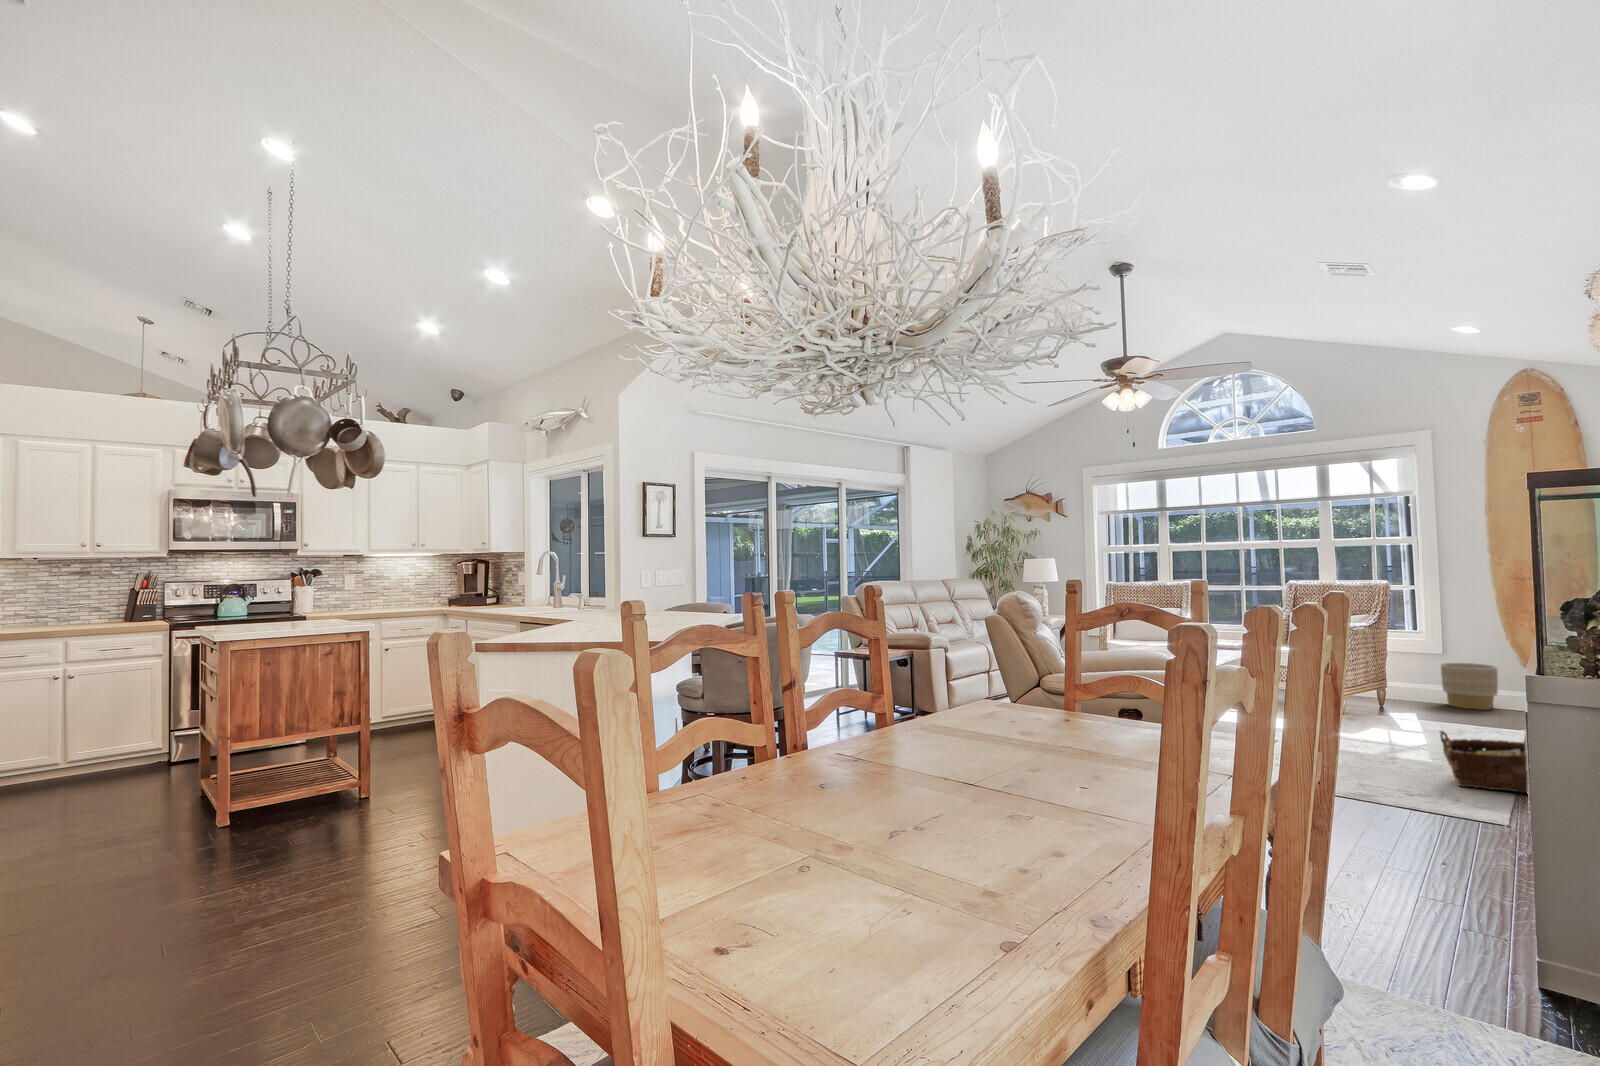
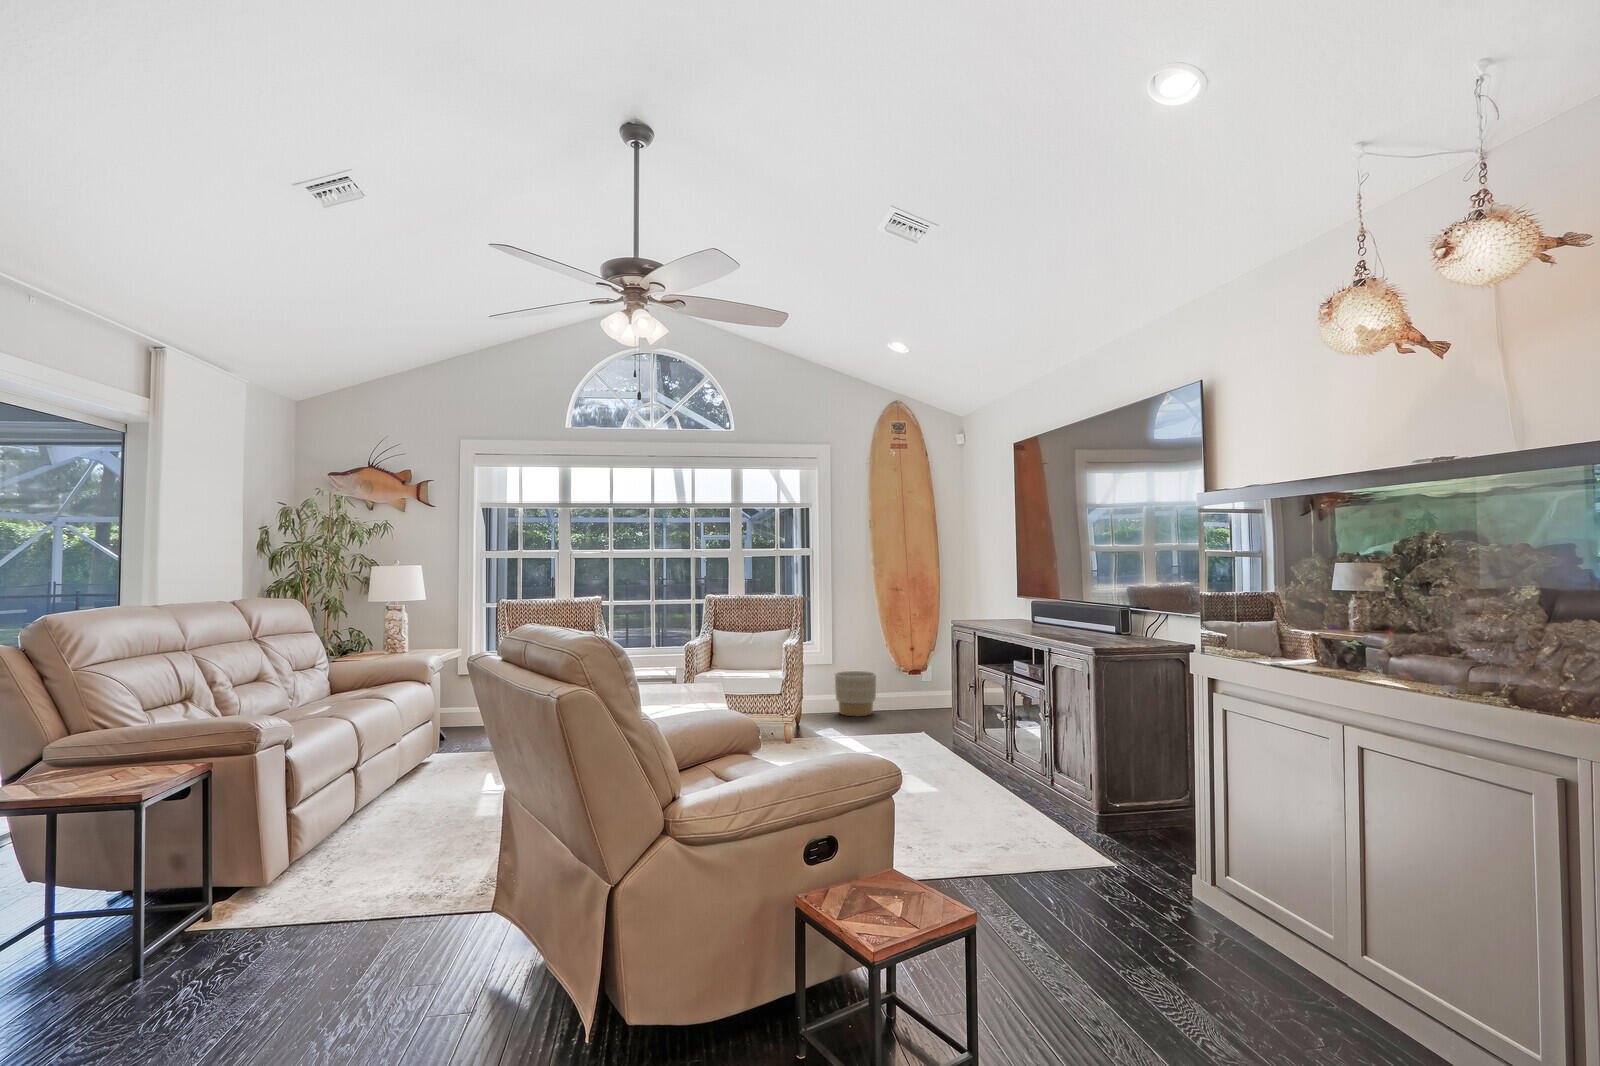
woven basket: present [1440,731,1527,793] -> none [977,752,1070,825]

